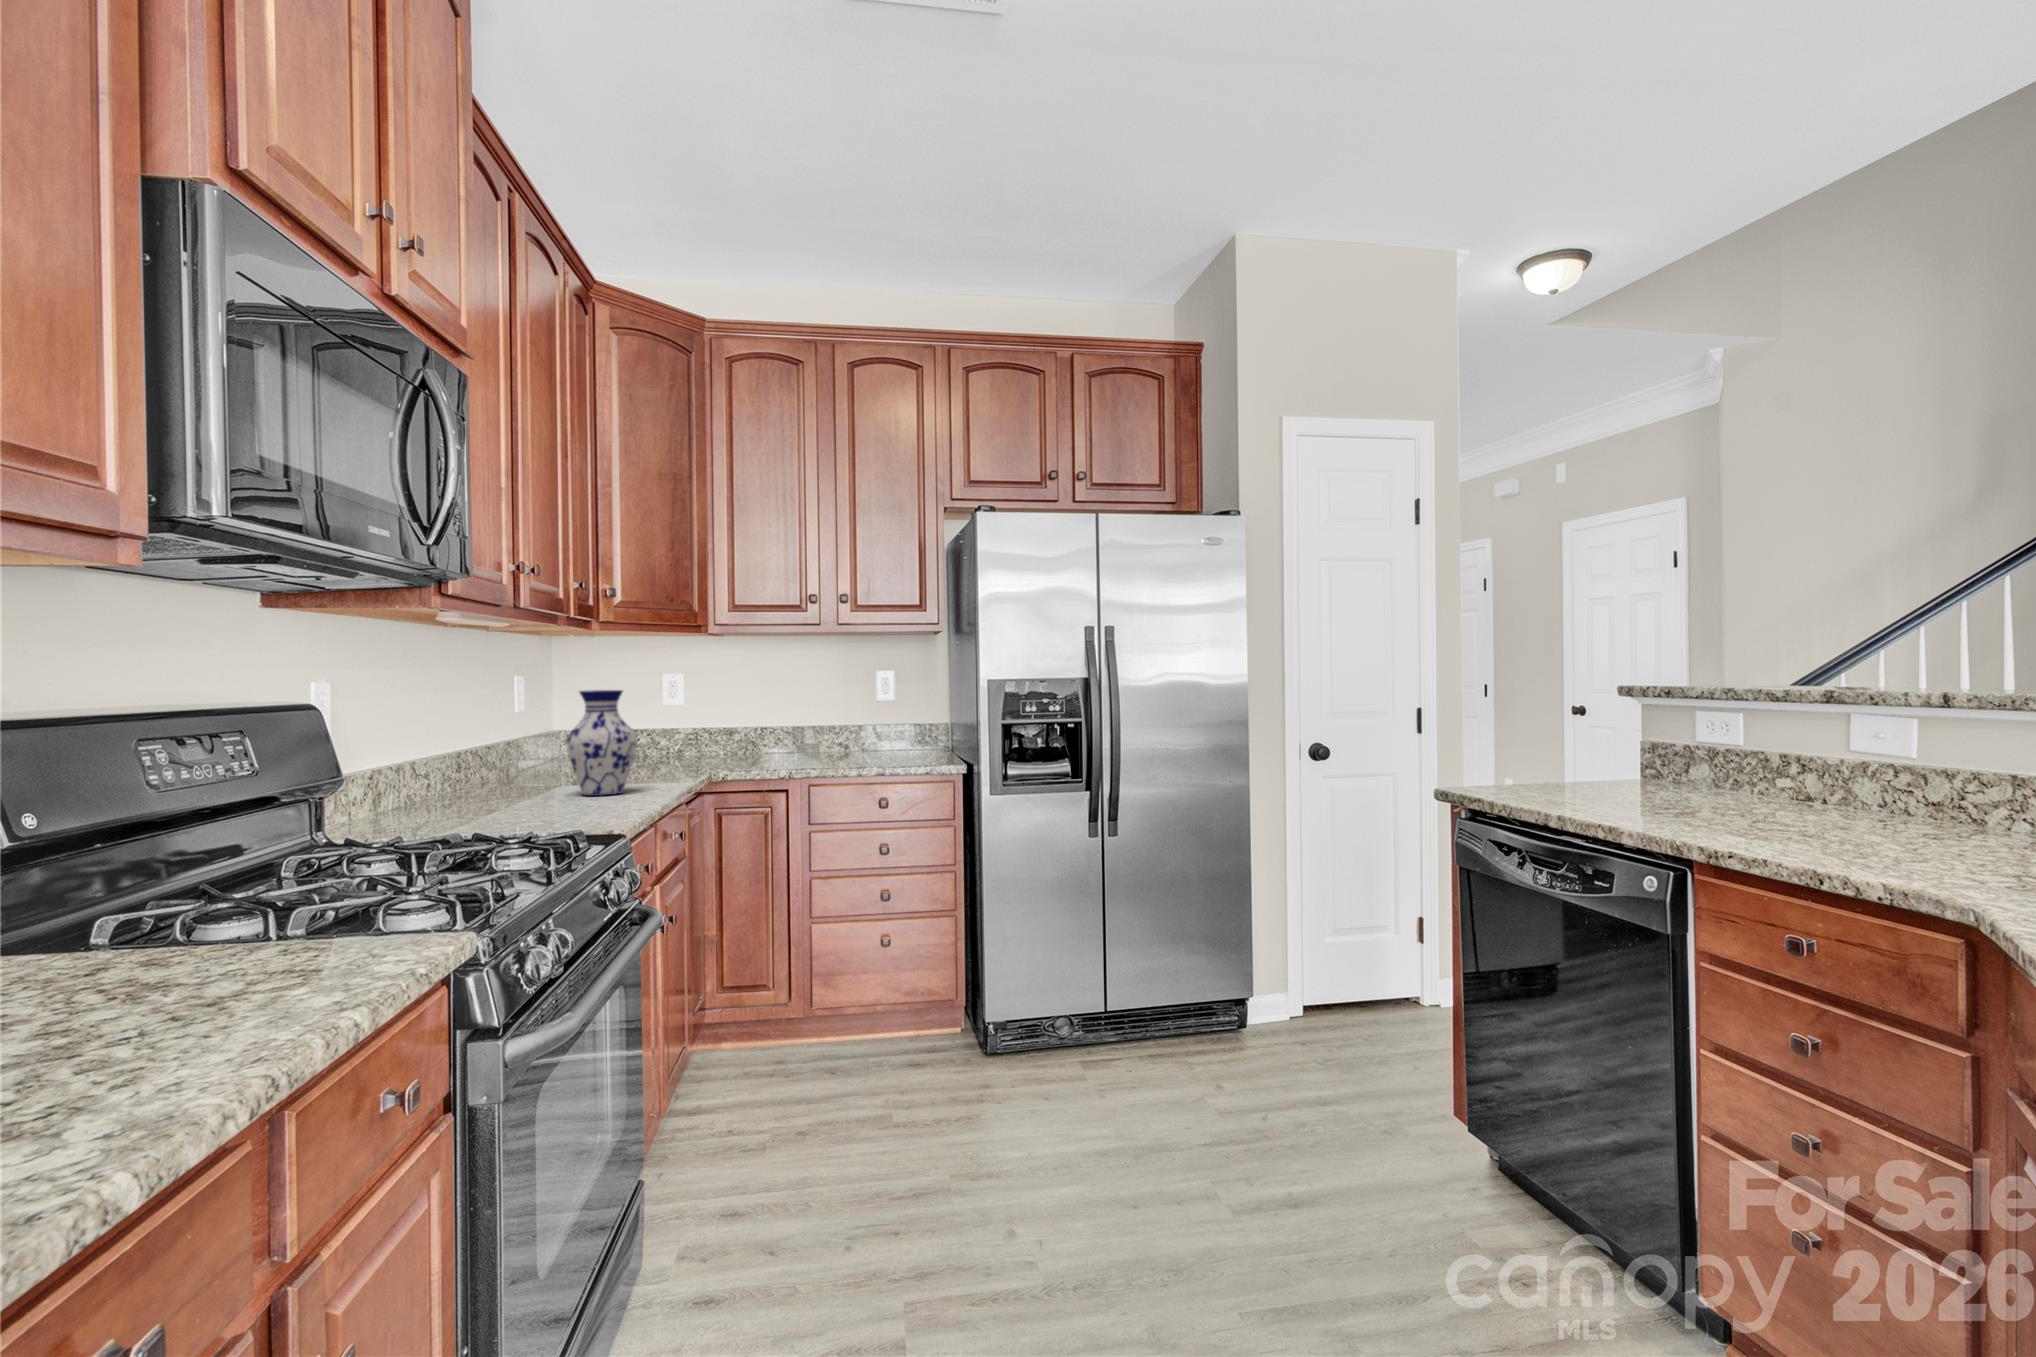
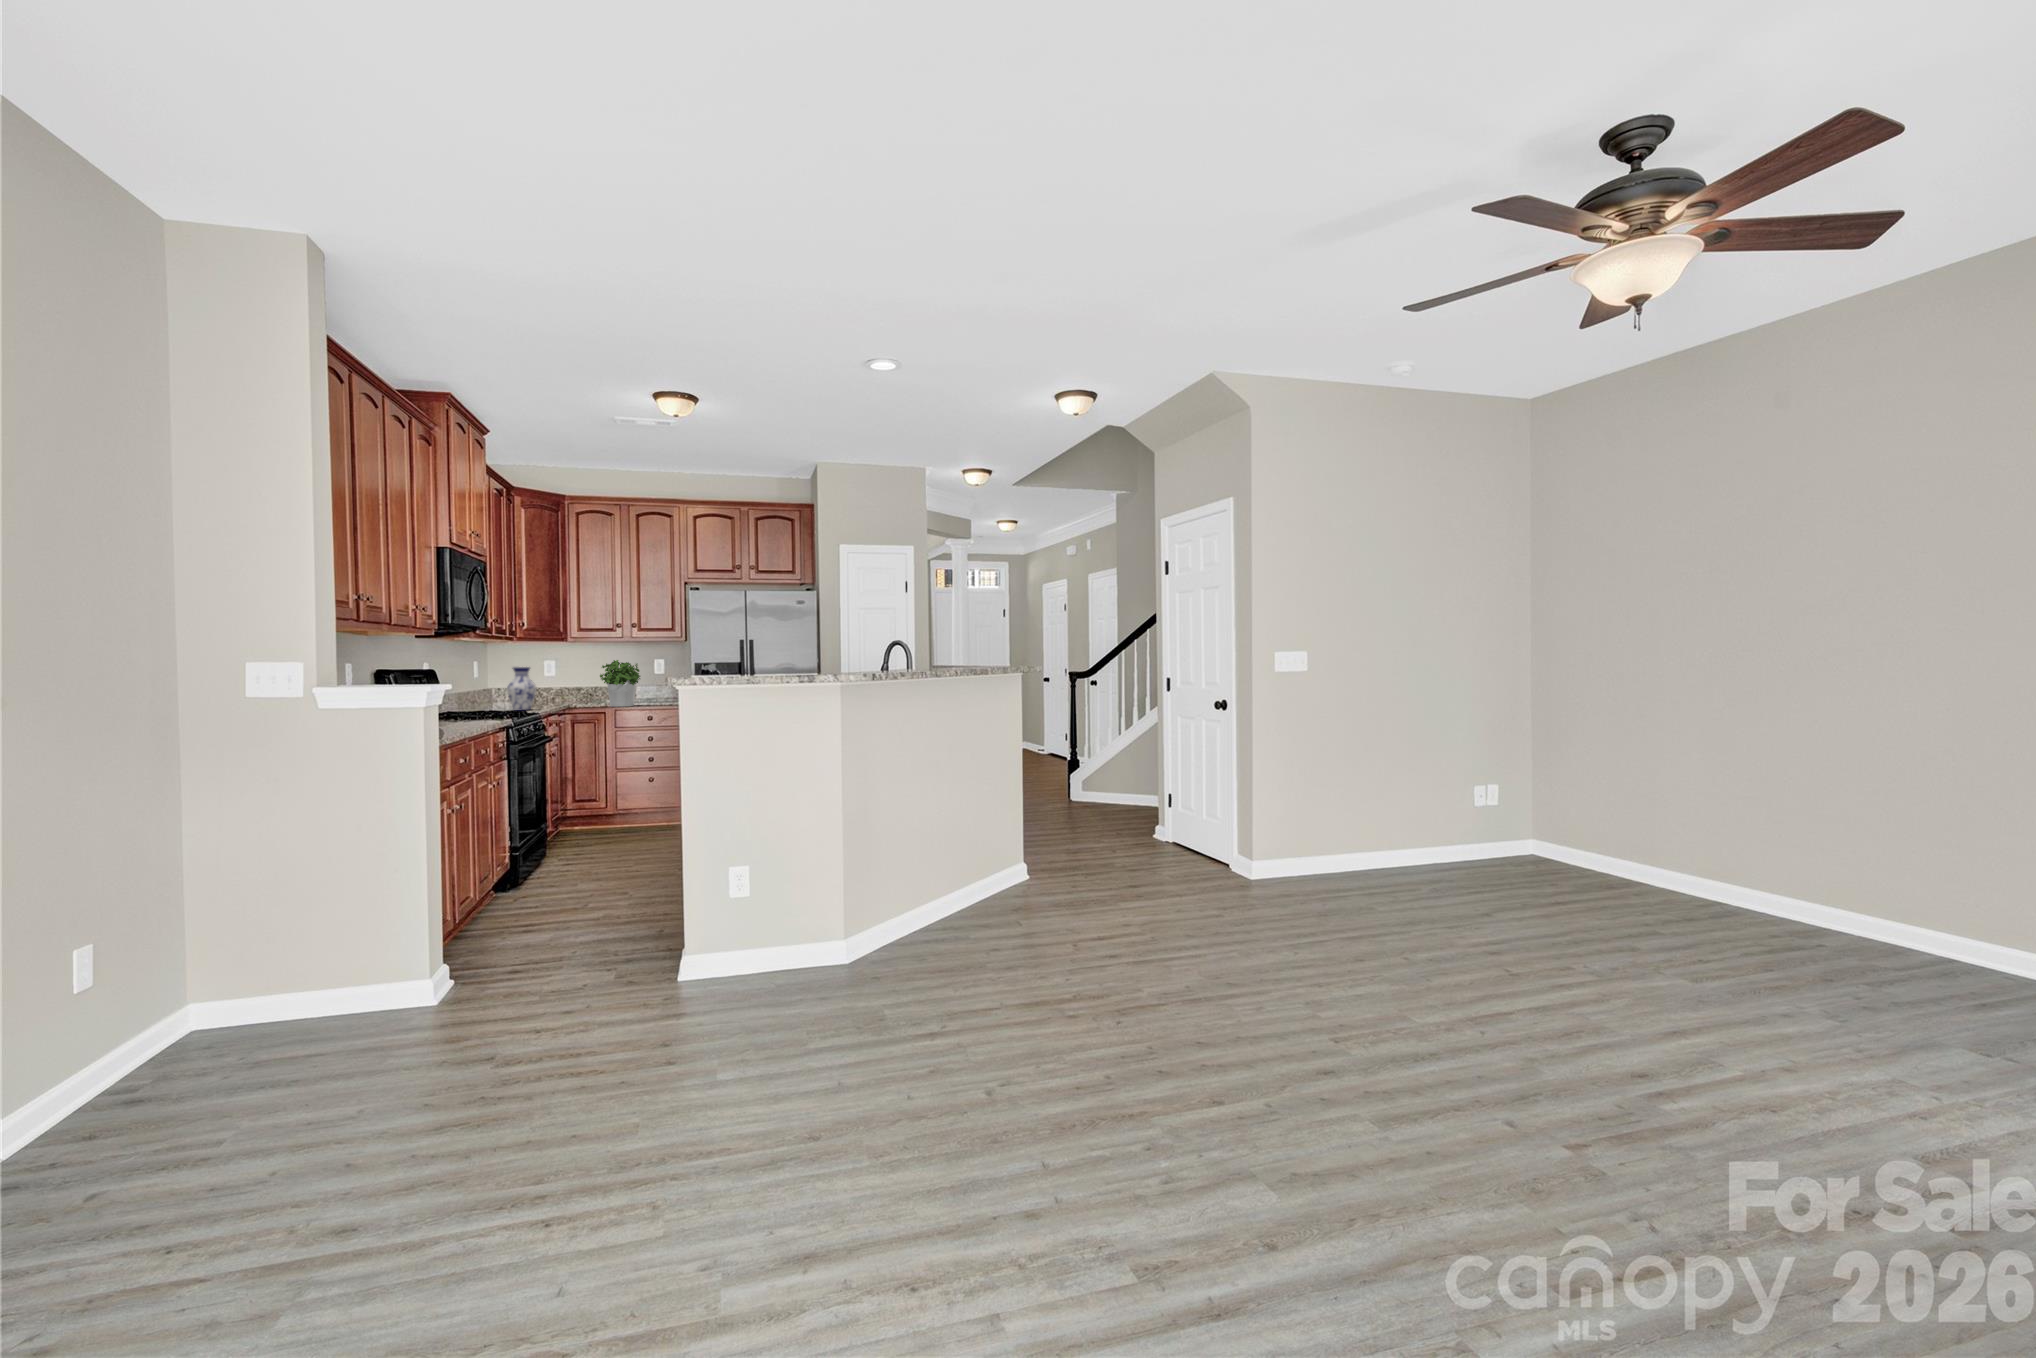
potted plant: none [777,671,862,774] -> present [600,660,640,707]

